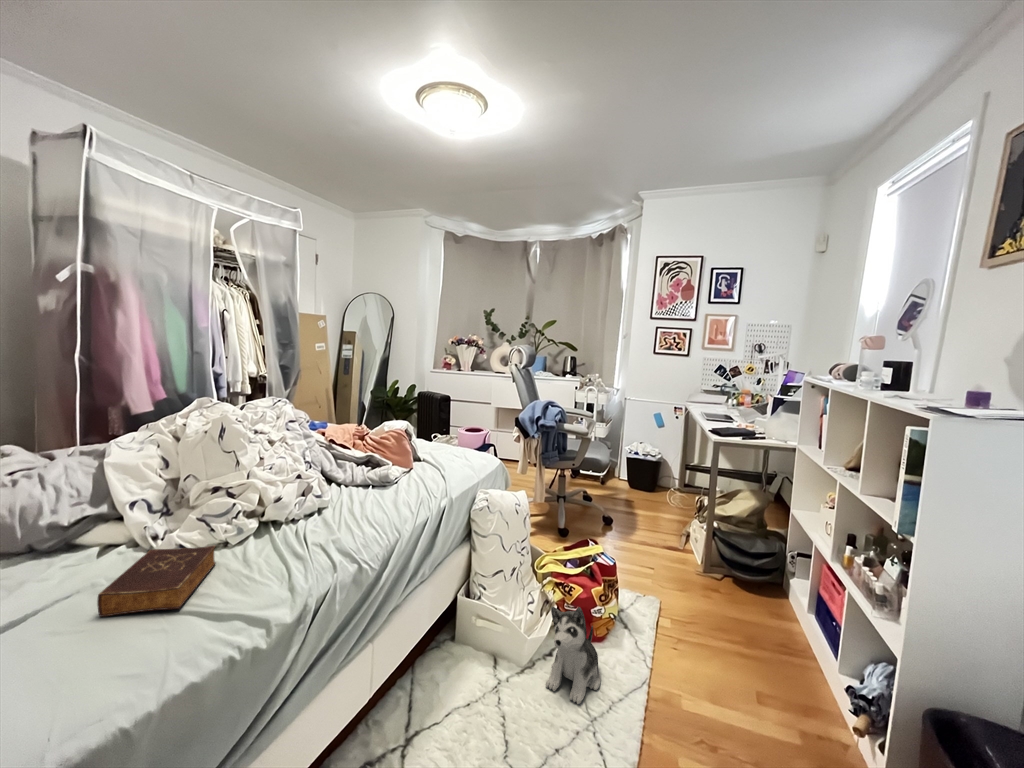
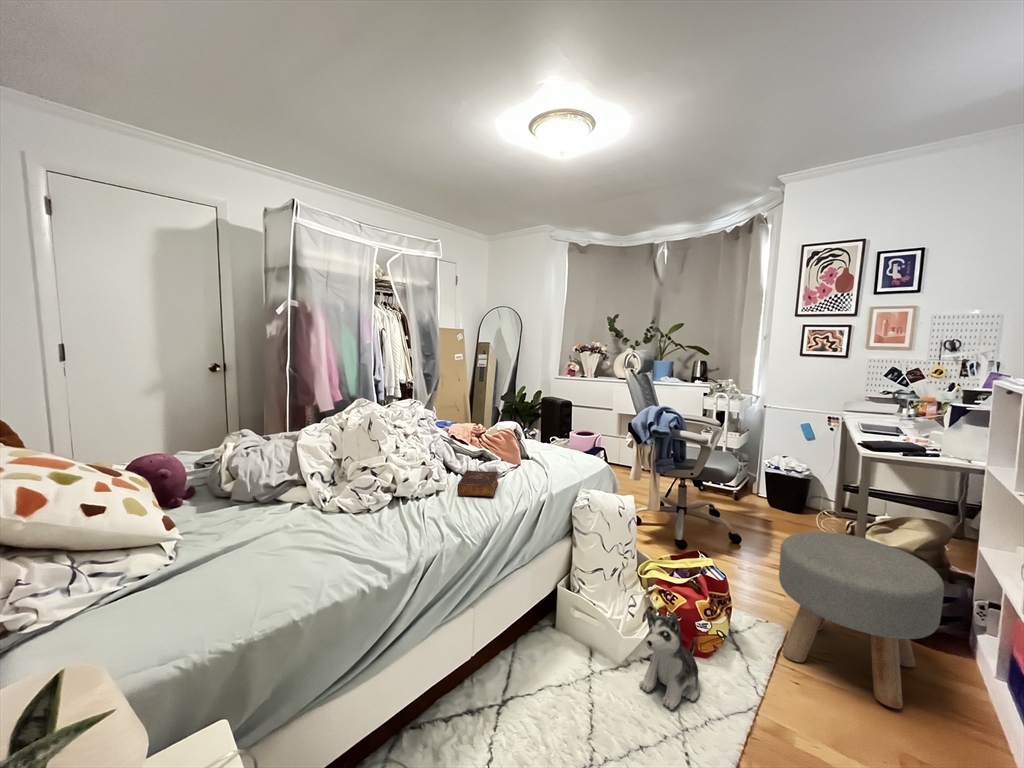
ottoman: none [657,510,782,657] -> present [779,532,944,708]
book: present [97,546,216,617] -> present [457,470,498,497]

